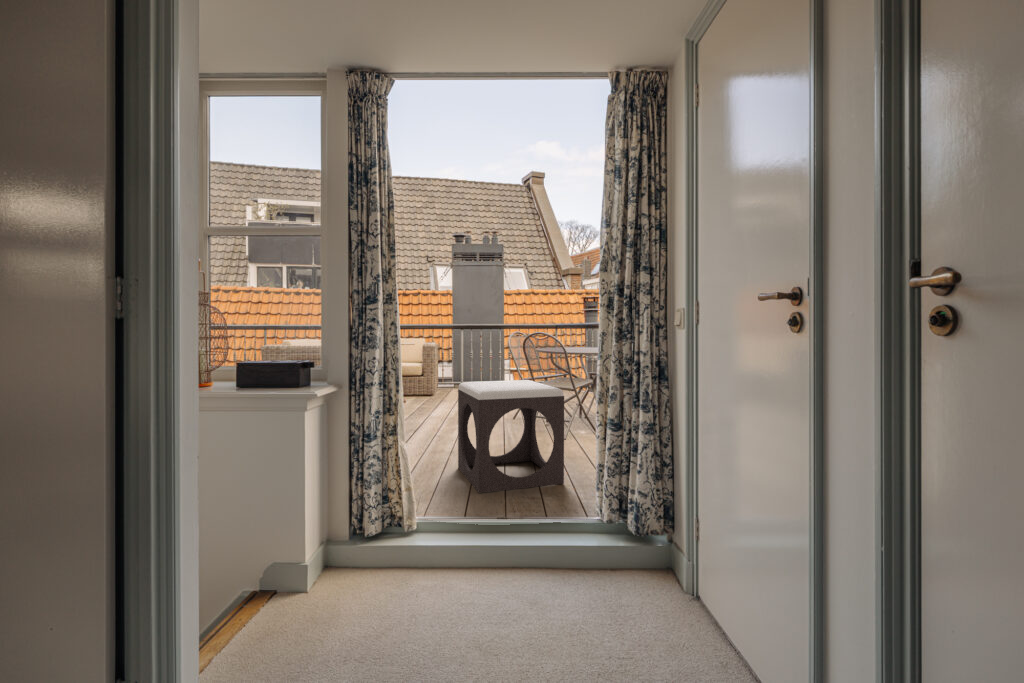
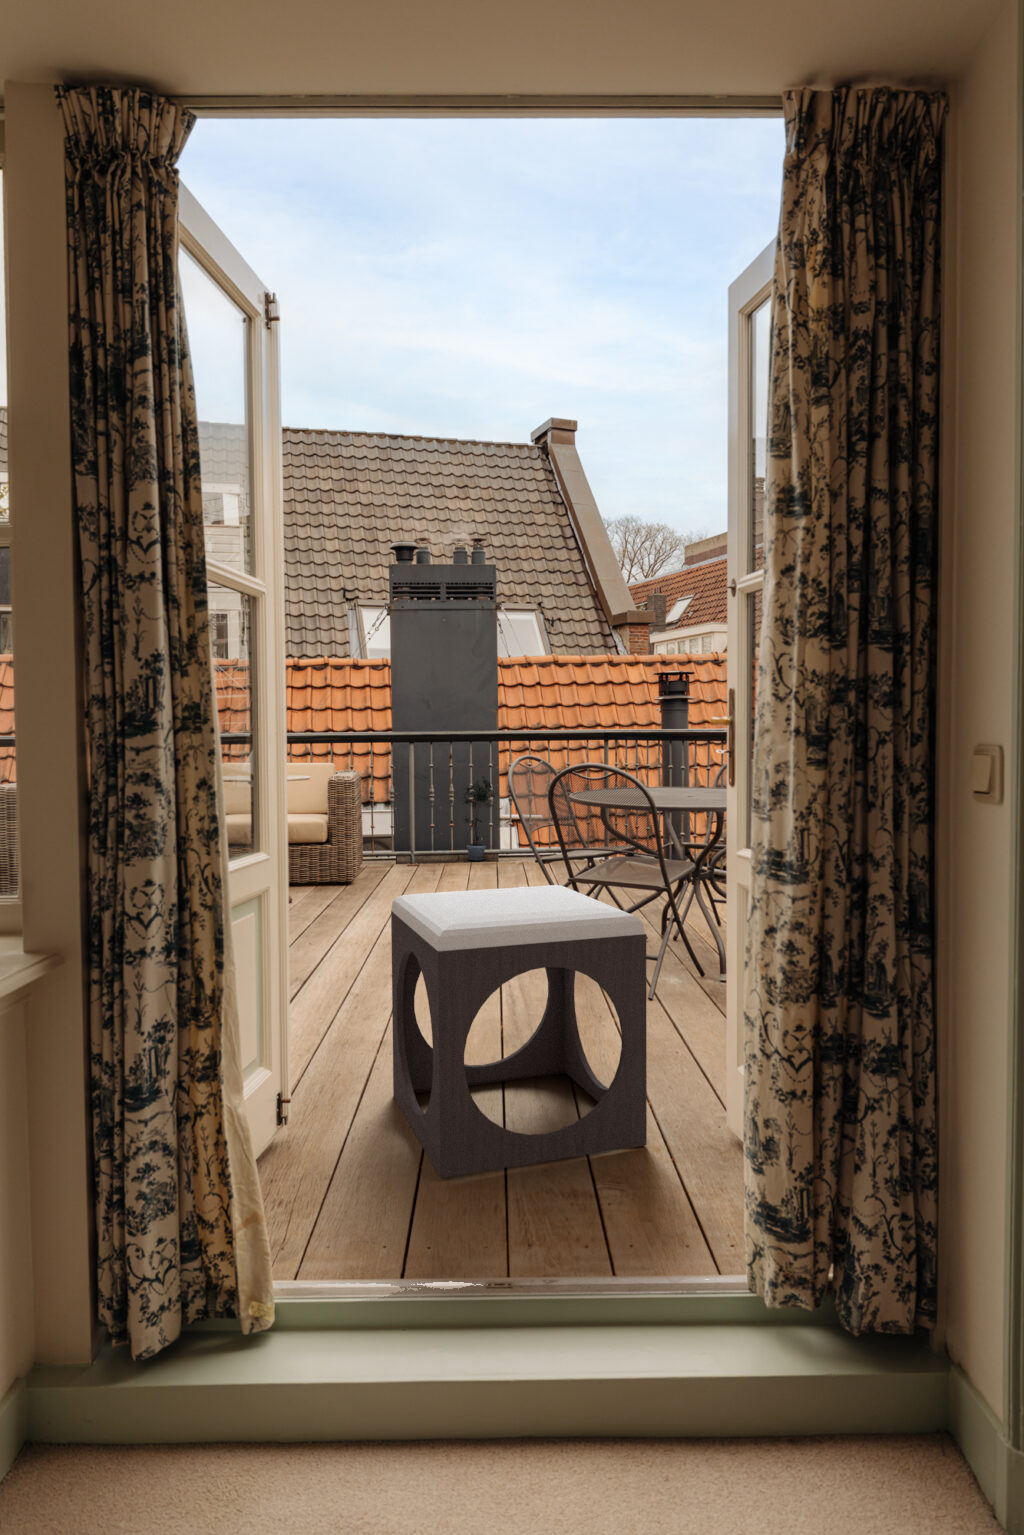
potted plant: none [485,344,503,384] -> present [462,777,495,861]

